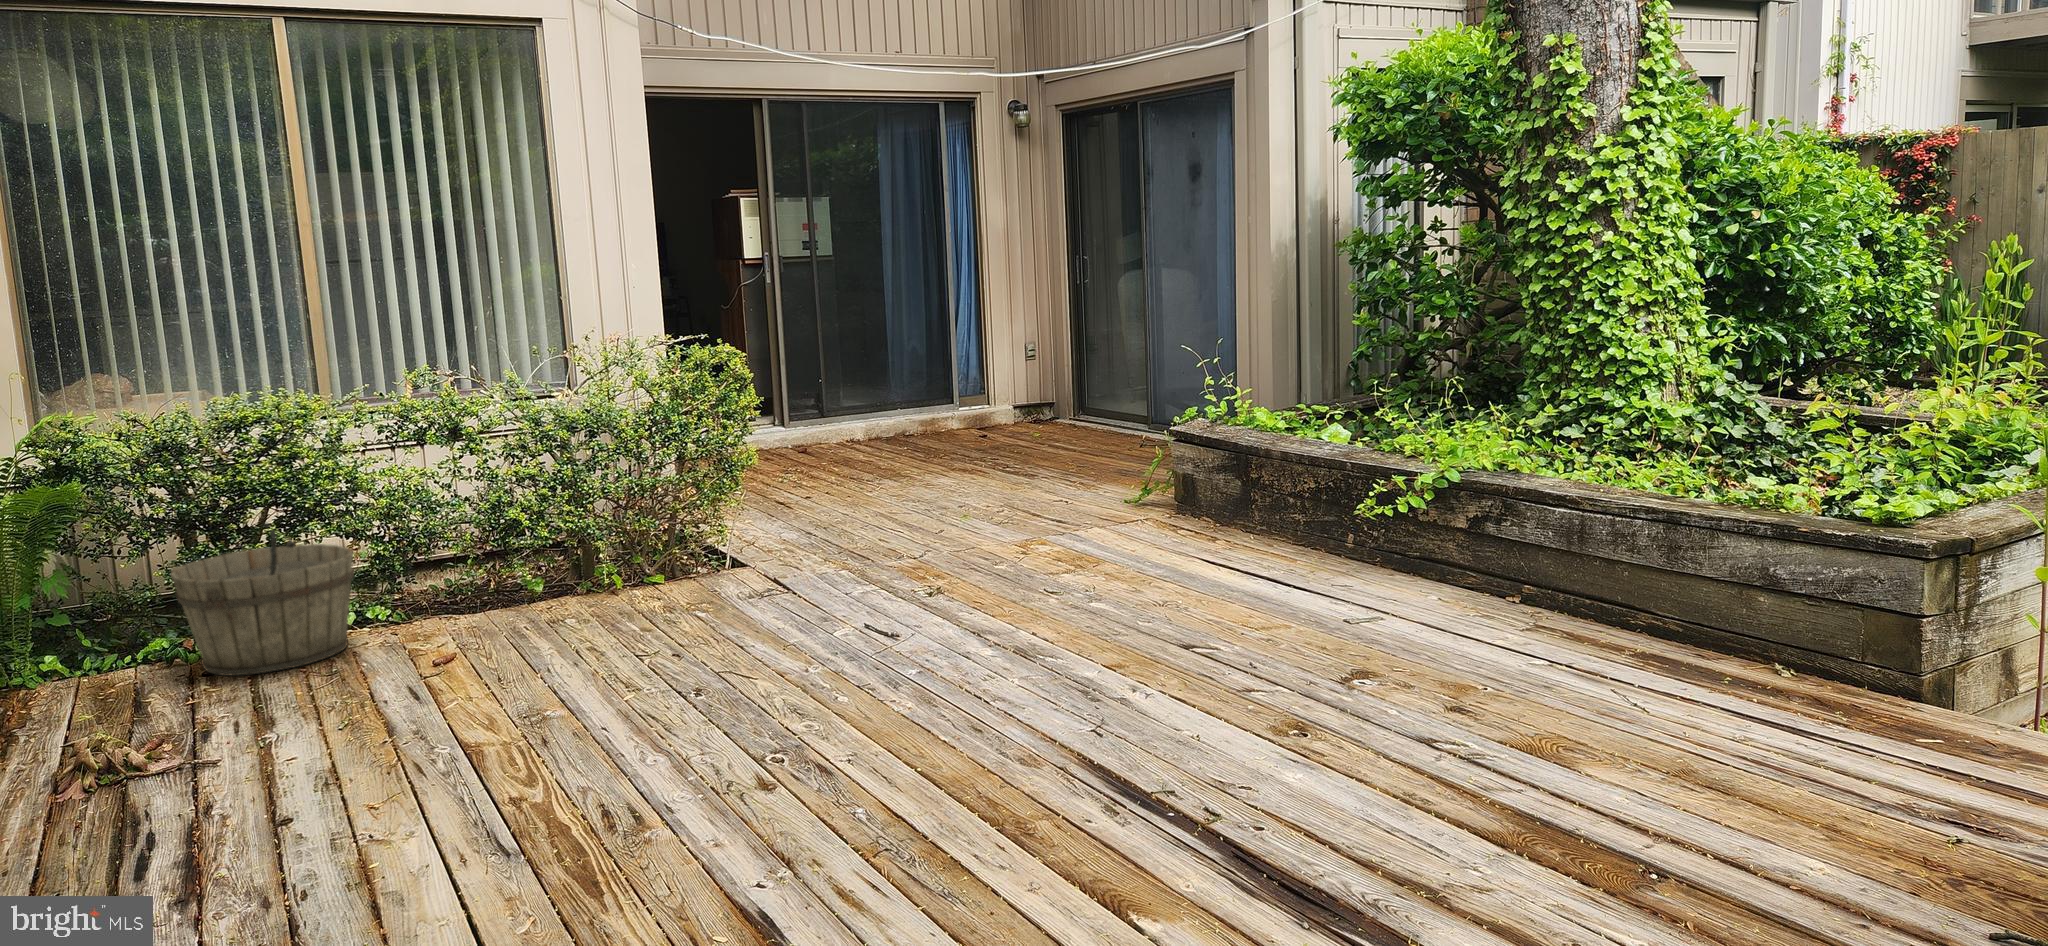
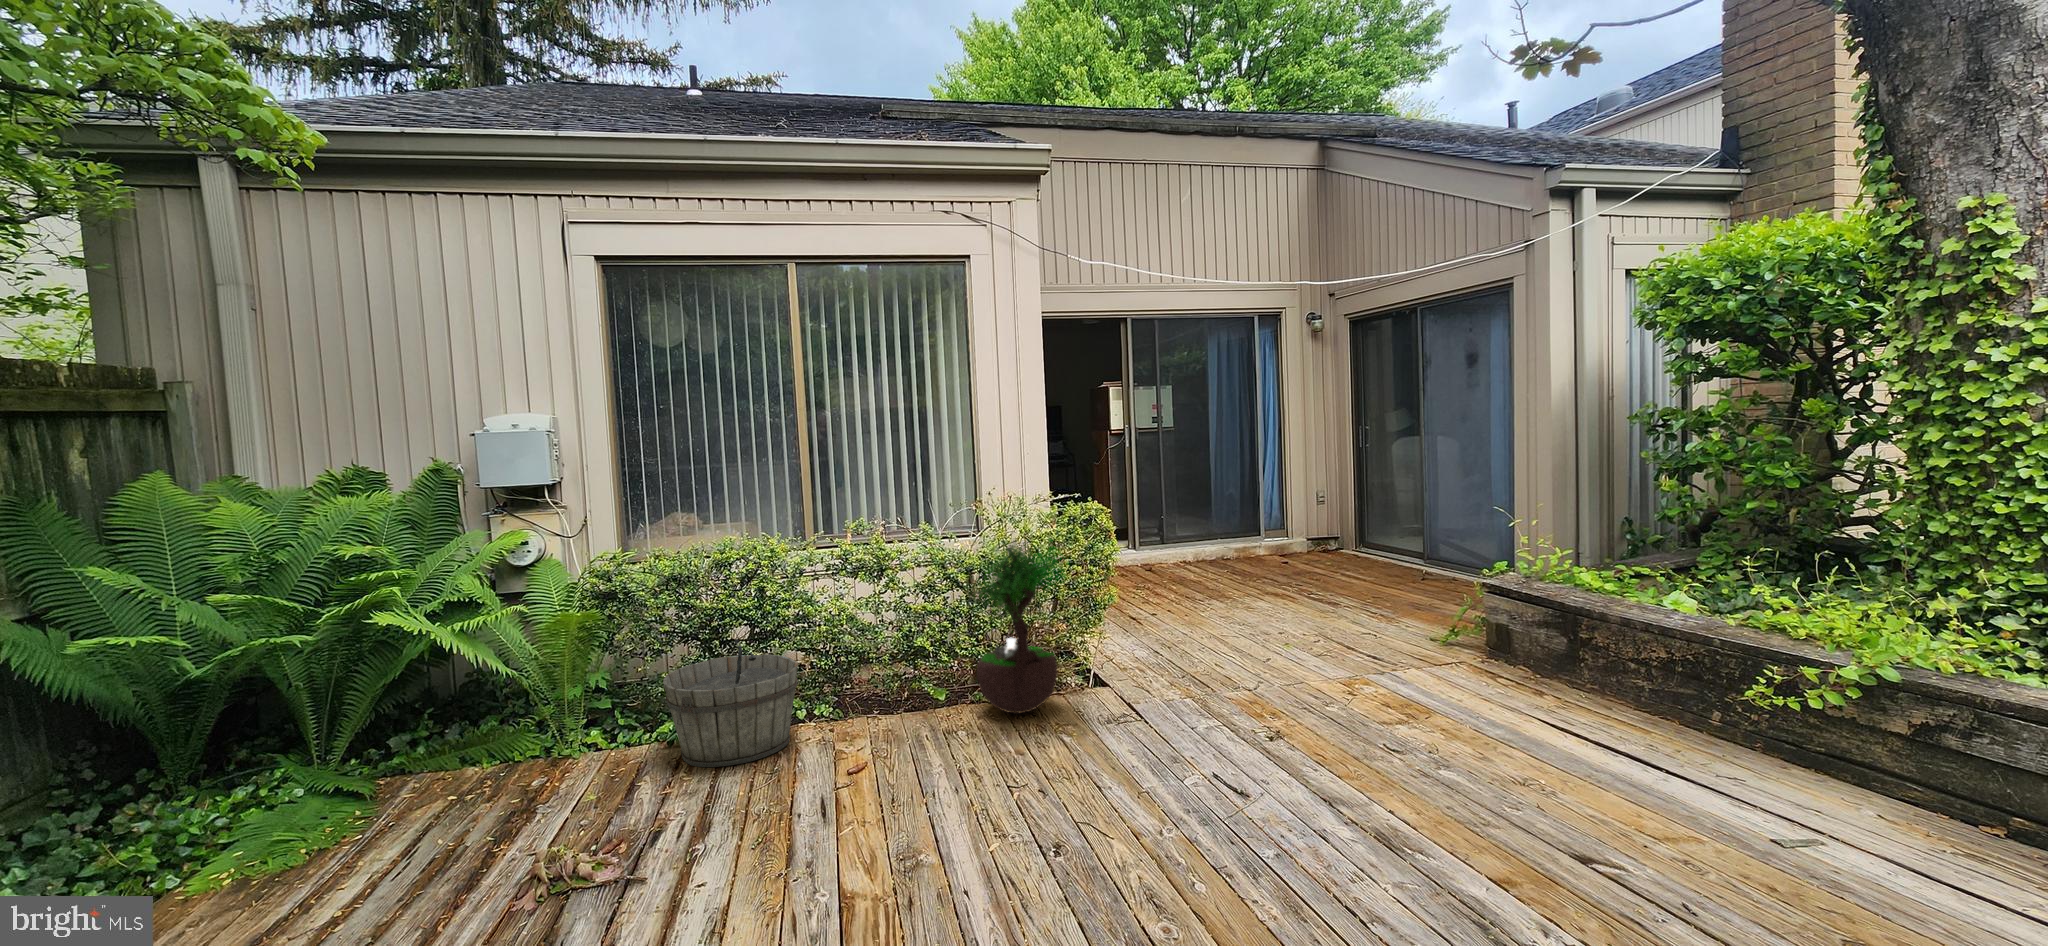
potted tree: none [561,375,696,597] -> present [972,539,1069,713]

